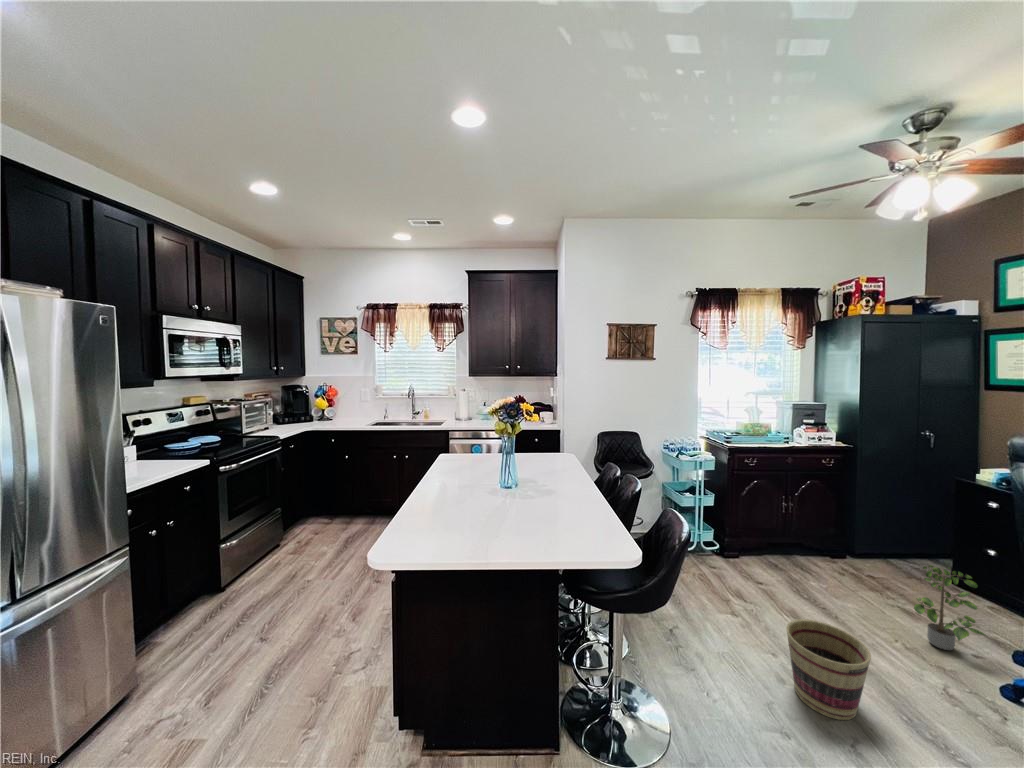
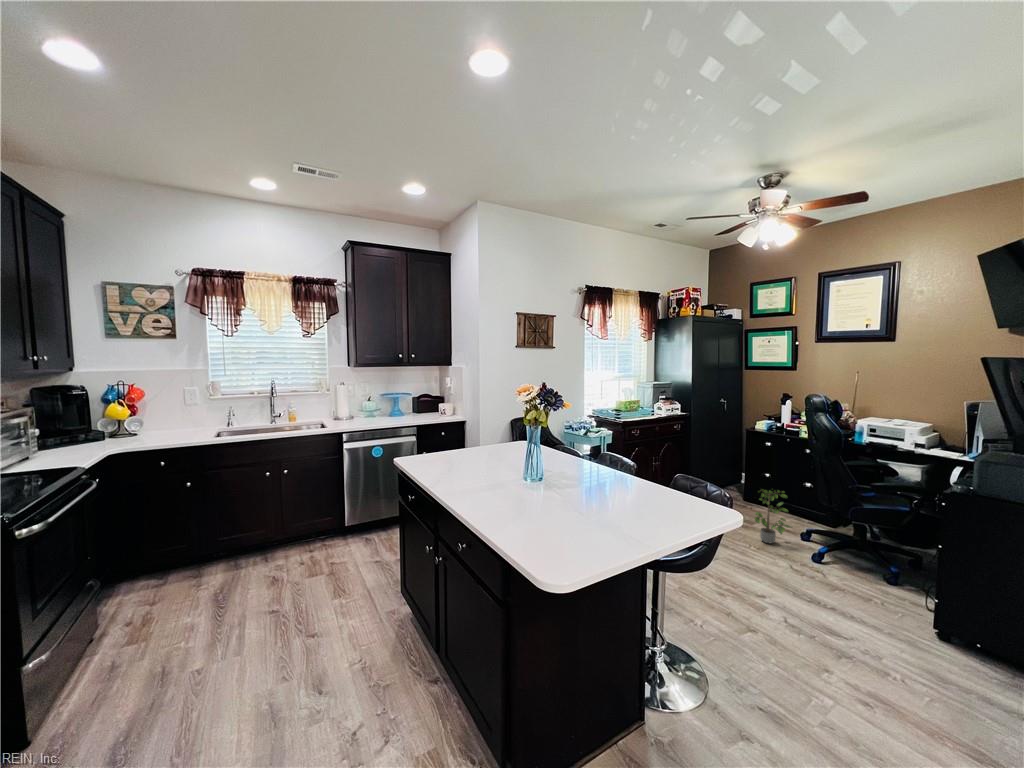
basket: present [786,619,871,720] -> none [719,543,775,608]

